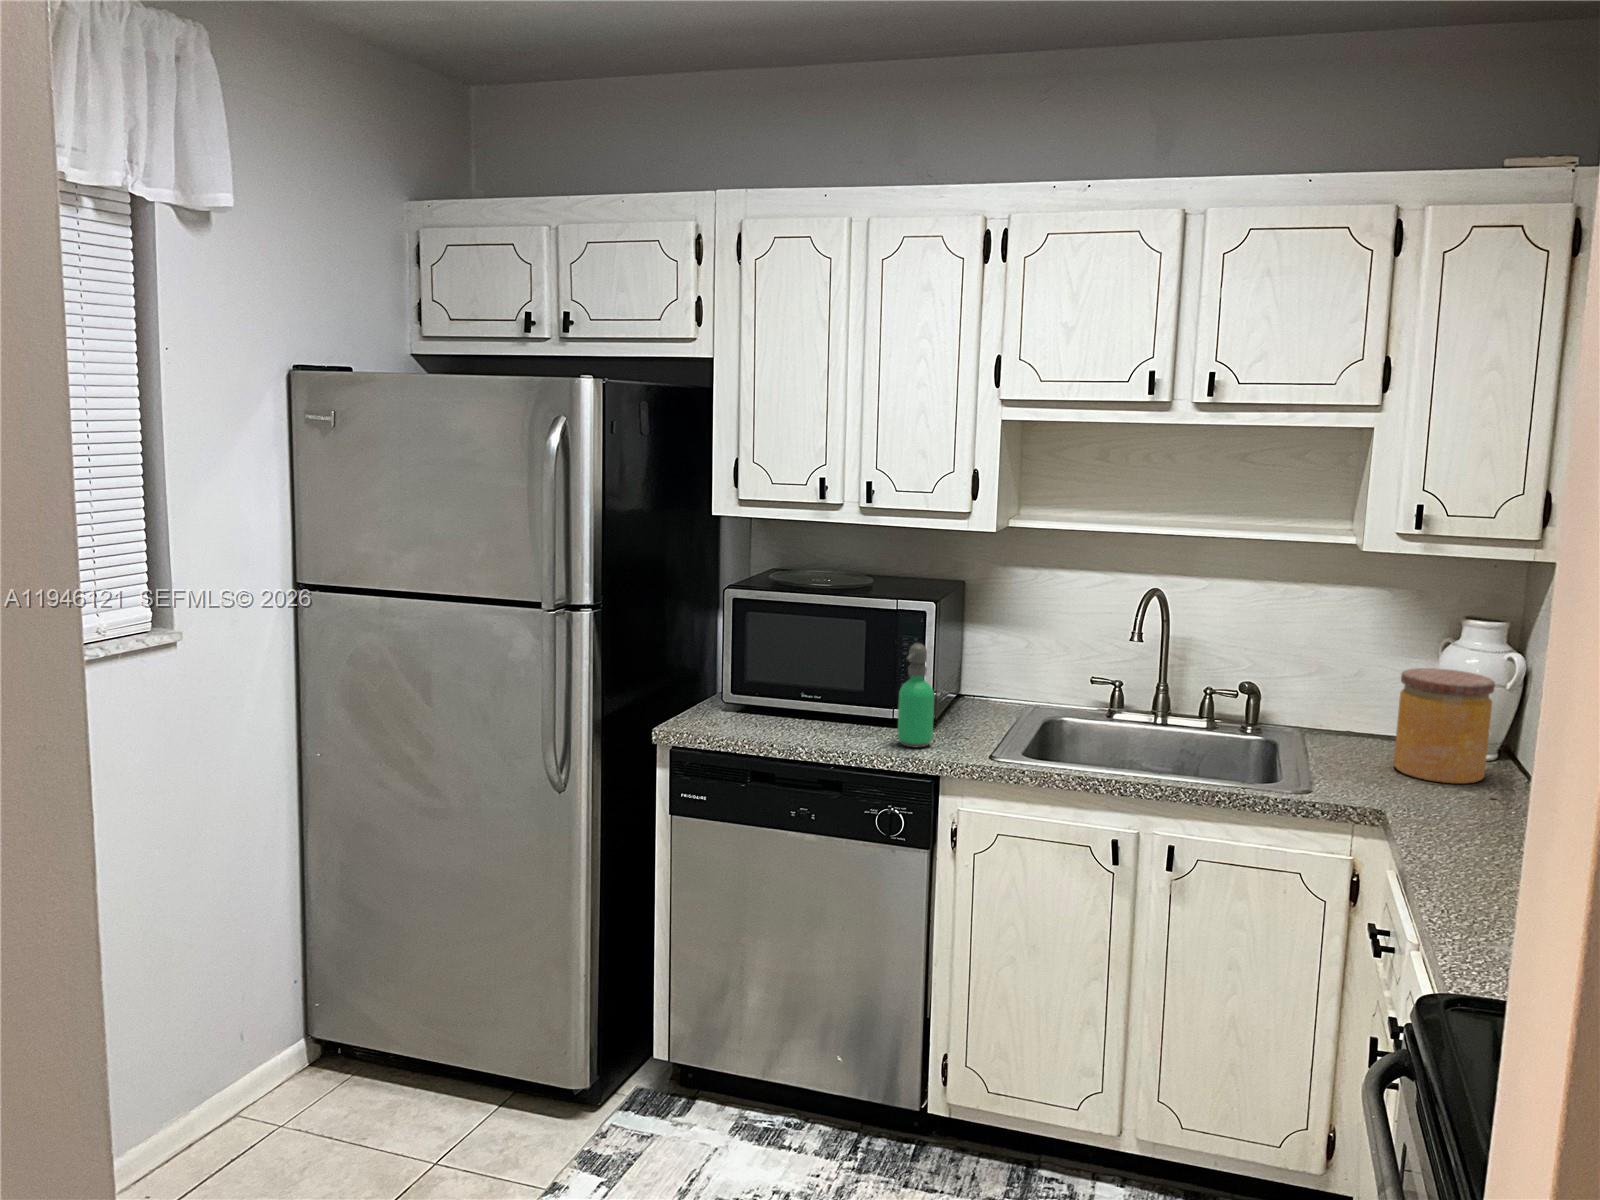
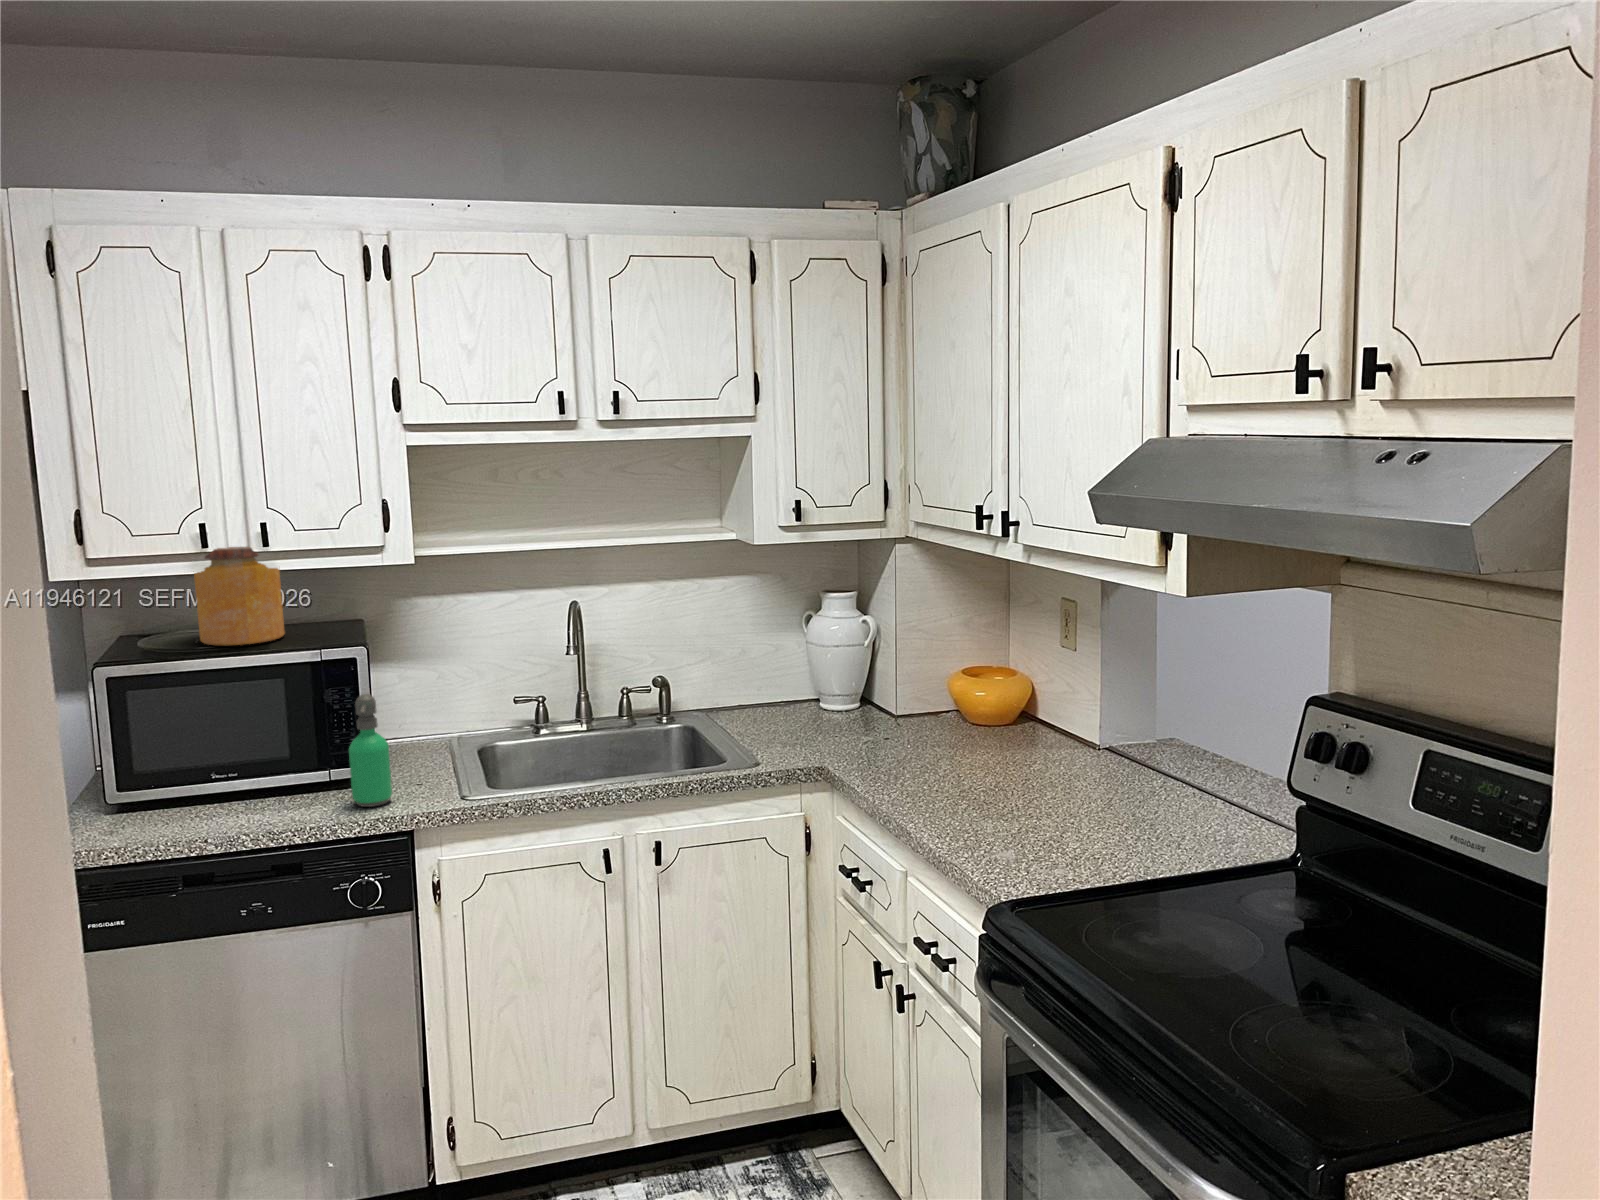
jar: present [1393,668,1495,784] -> present [194,547,285,646]

